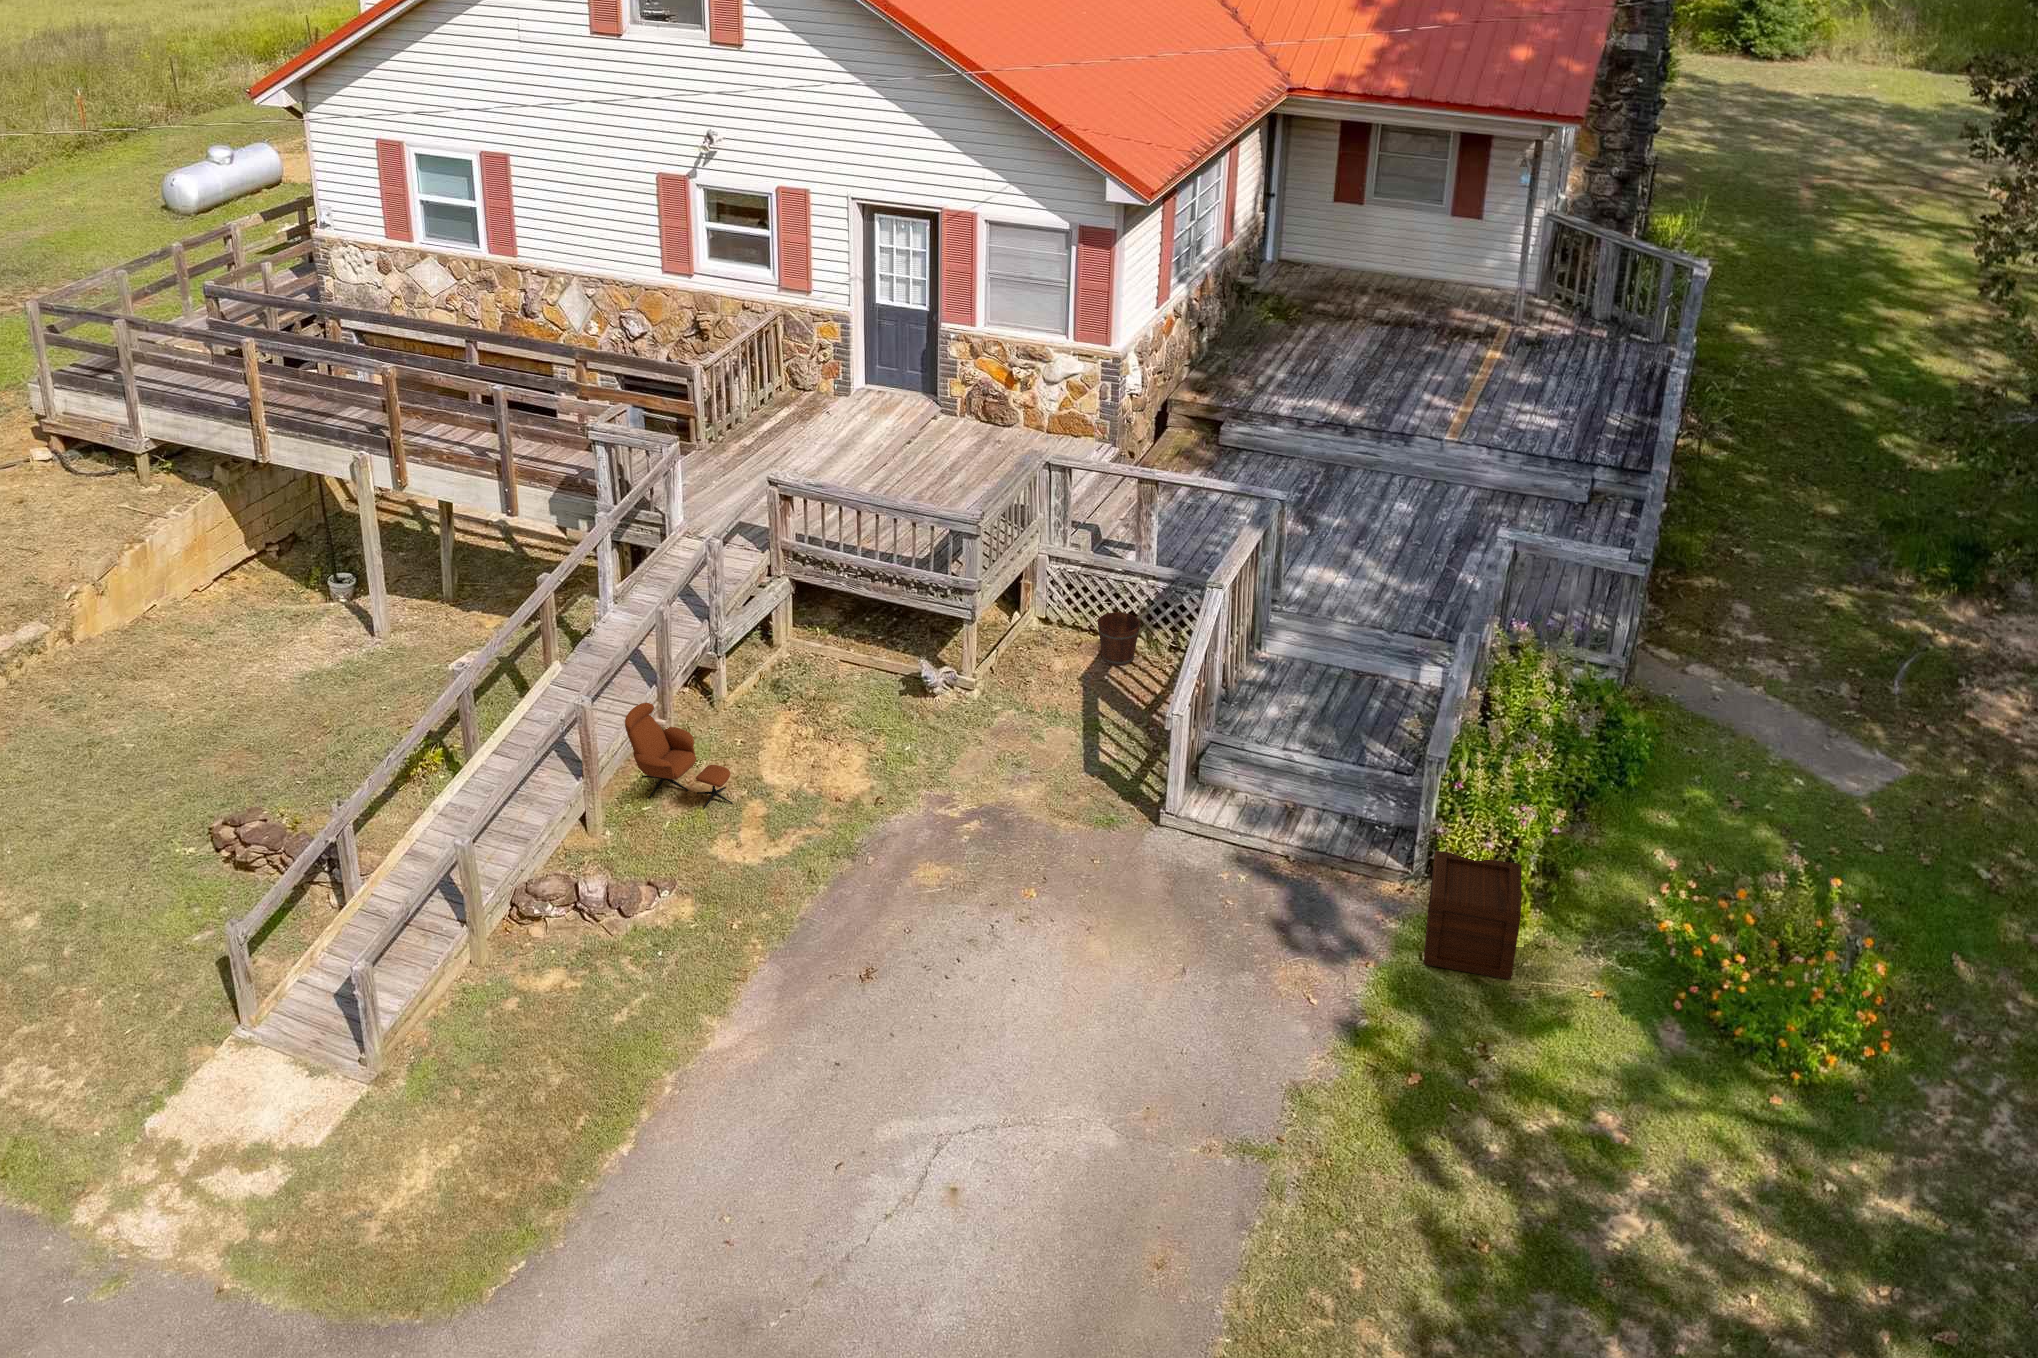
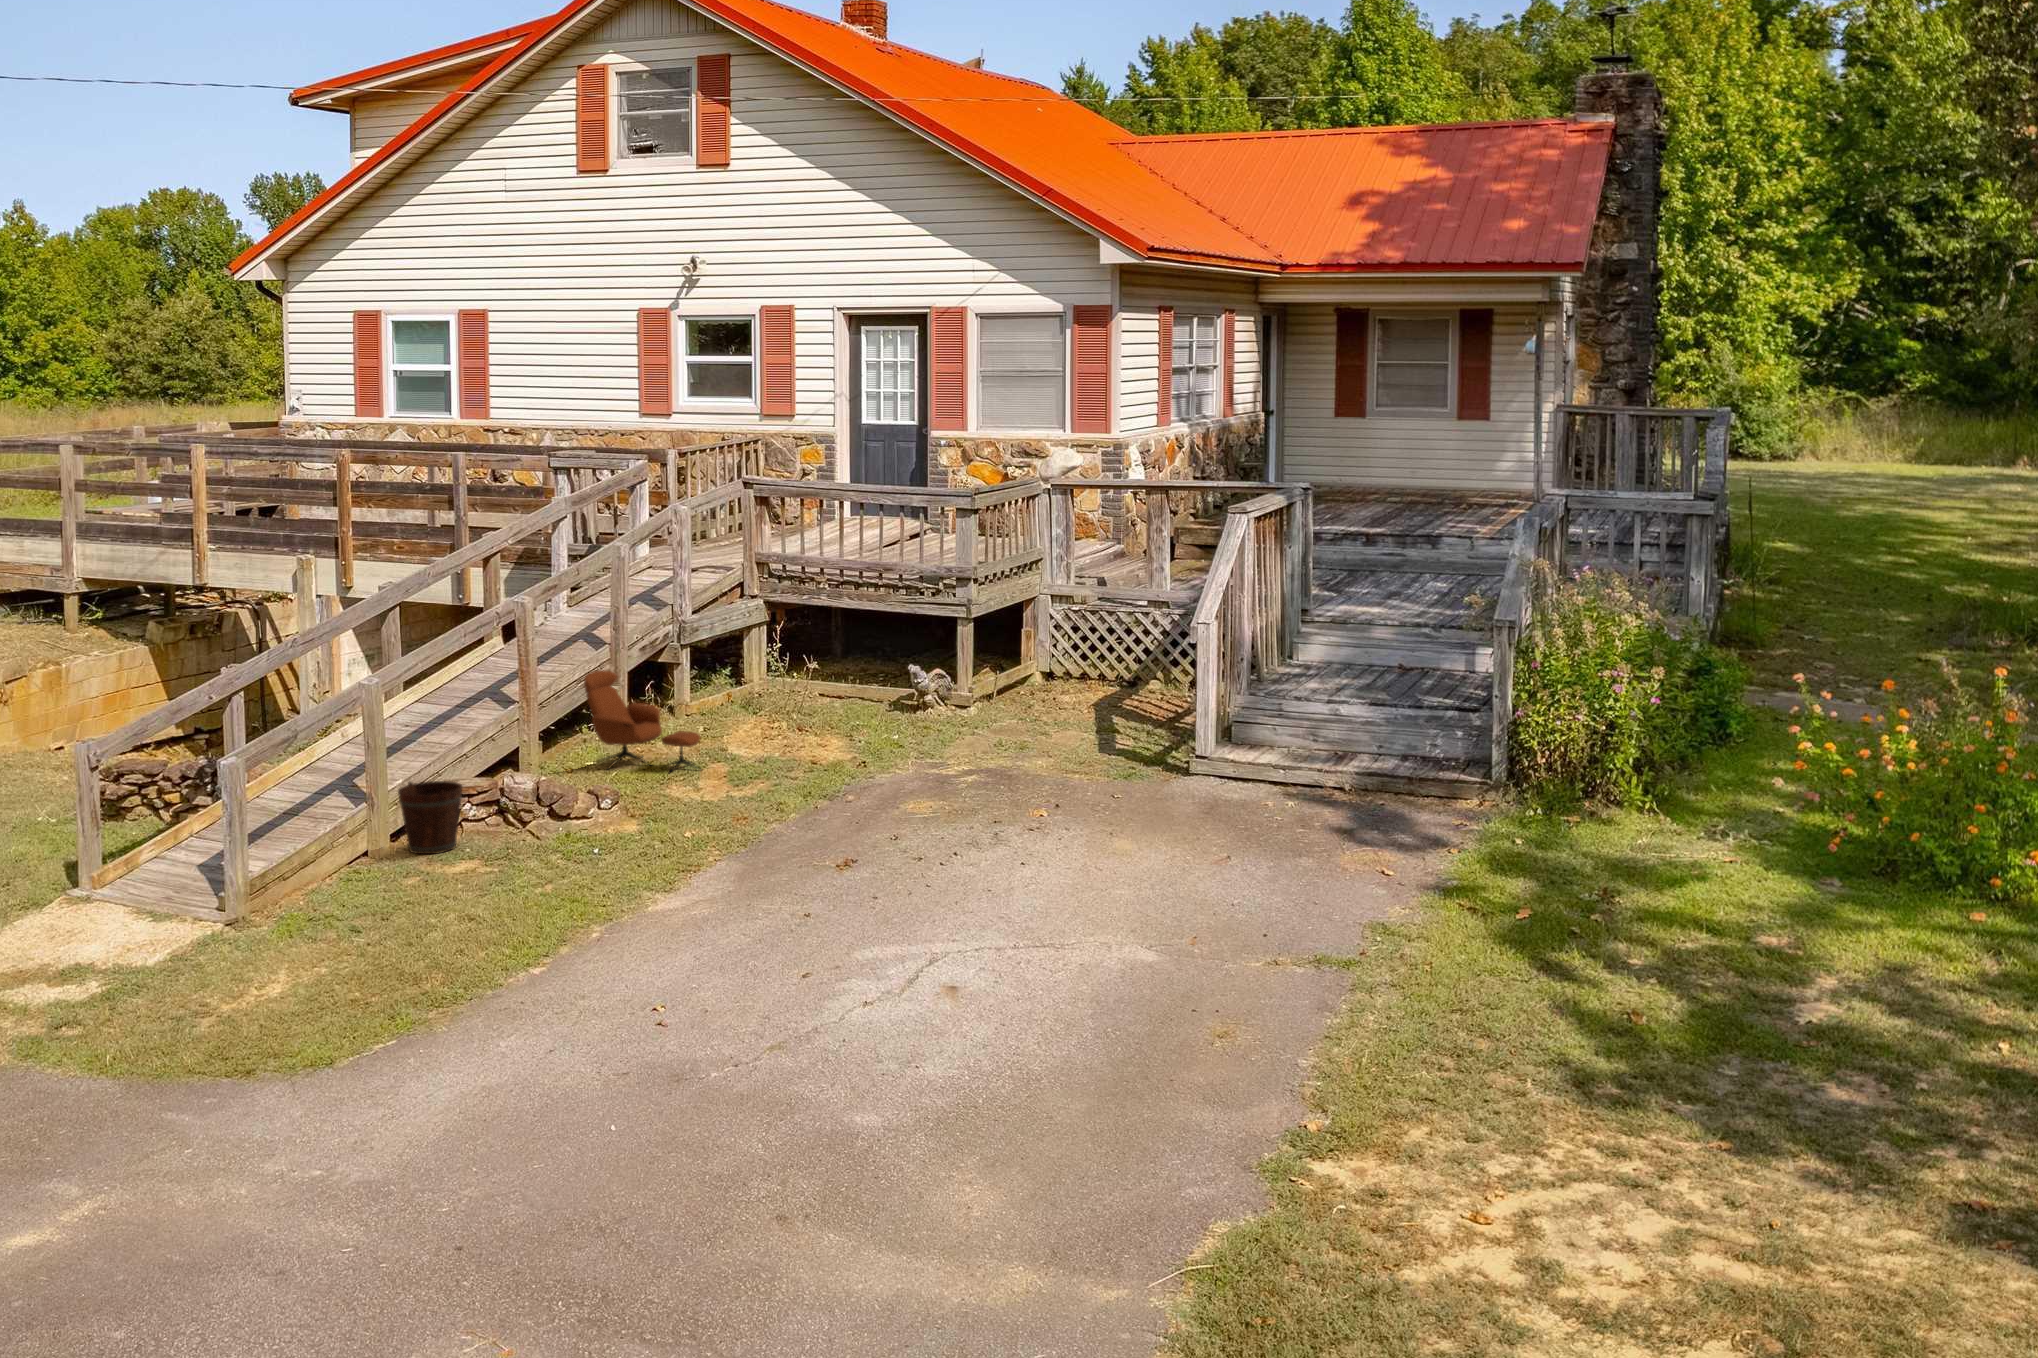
bucket: present [1098,611,1140,666] -> present [398,781,462,854]
wooden crate: present [1424,851,1521,980] -> none [1503,715,1608,833]

